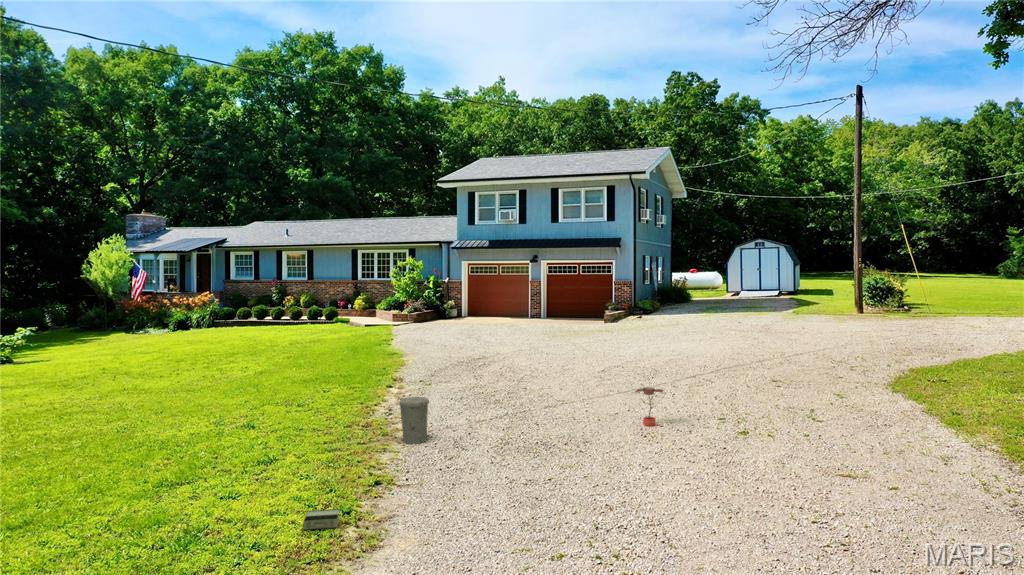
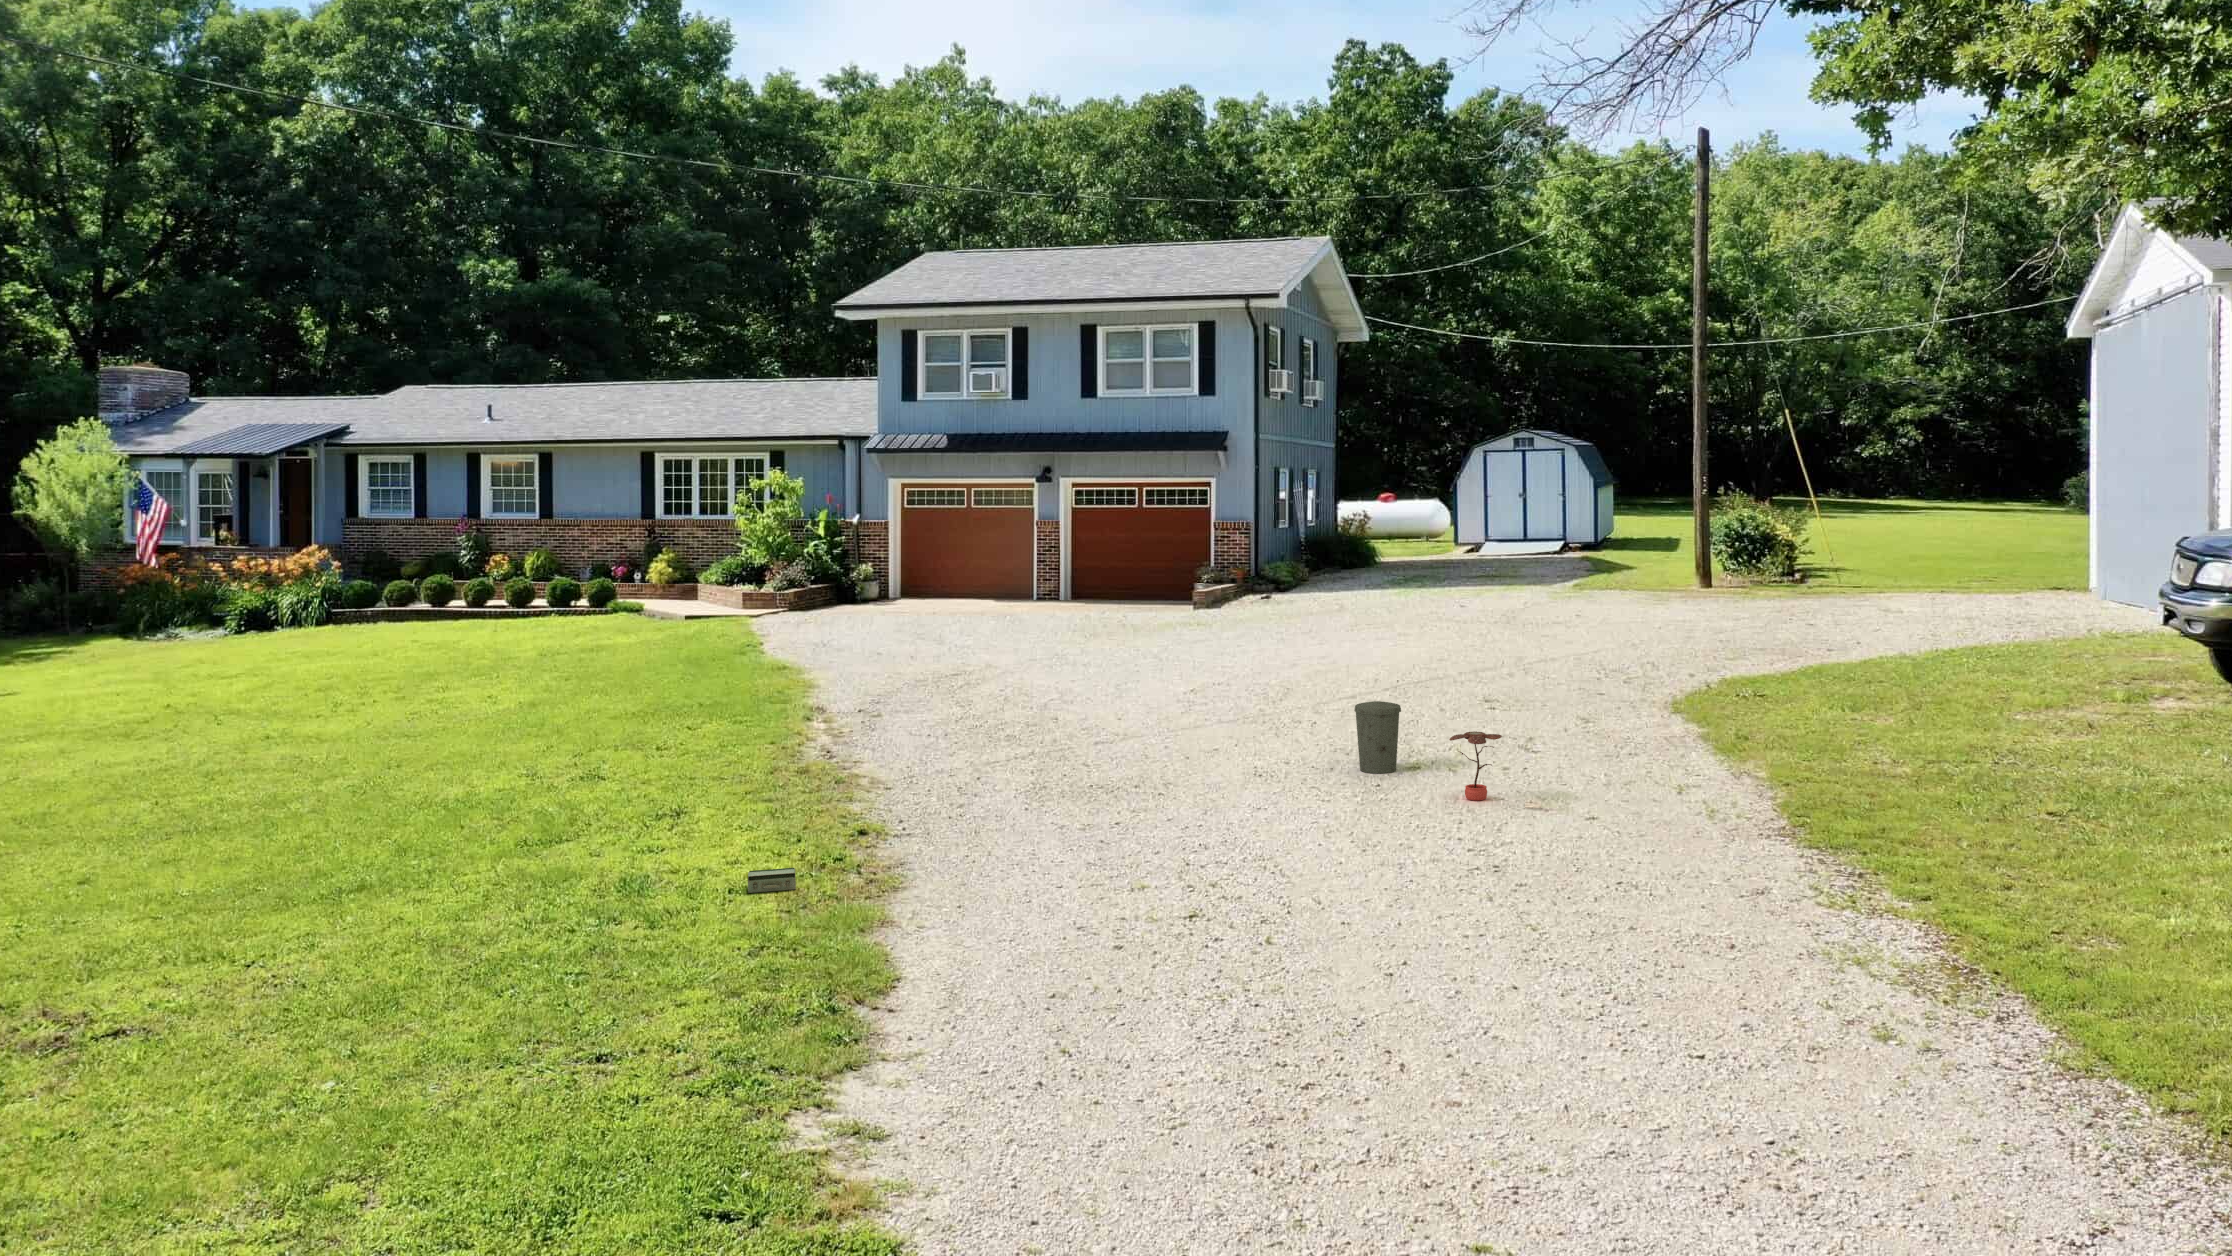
potted plant: present [635,388,664,426] -> present [1449,731,1502,801]
trash can: present [399,397,429,444] -> present [1354,701,1401,774]

